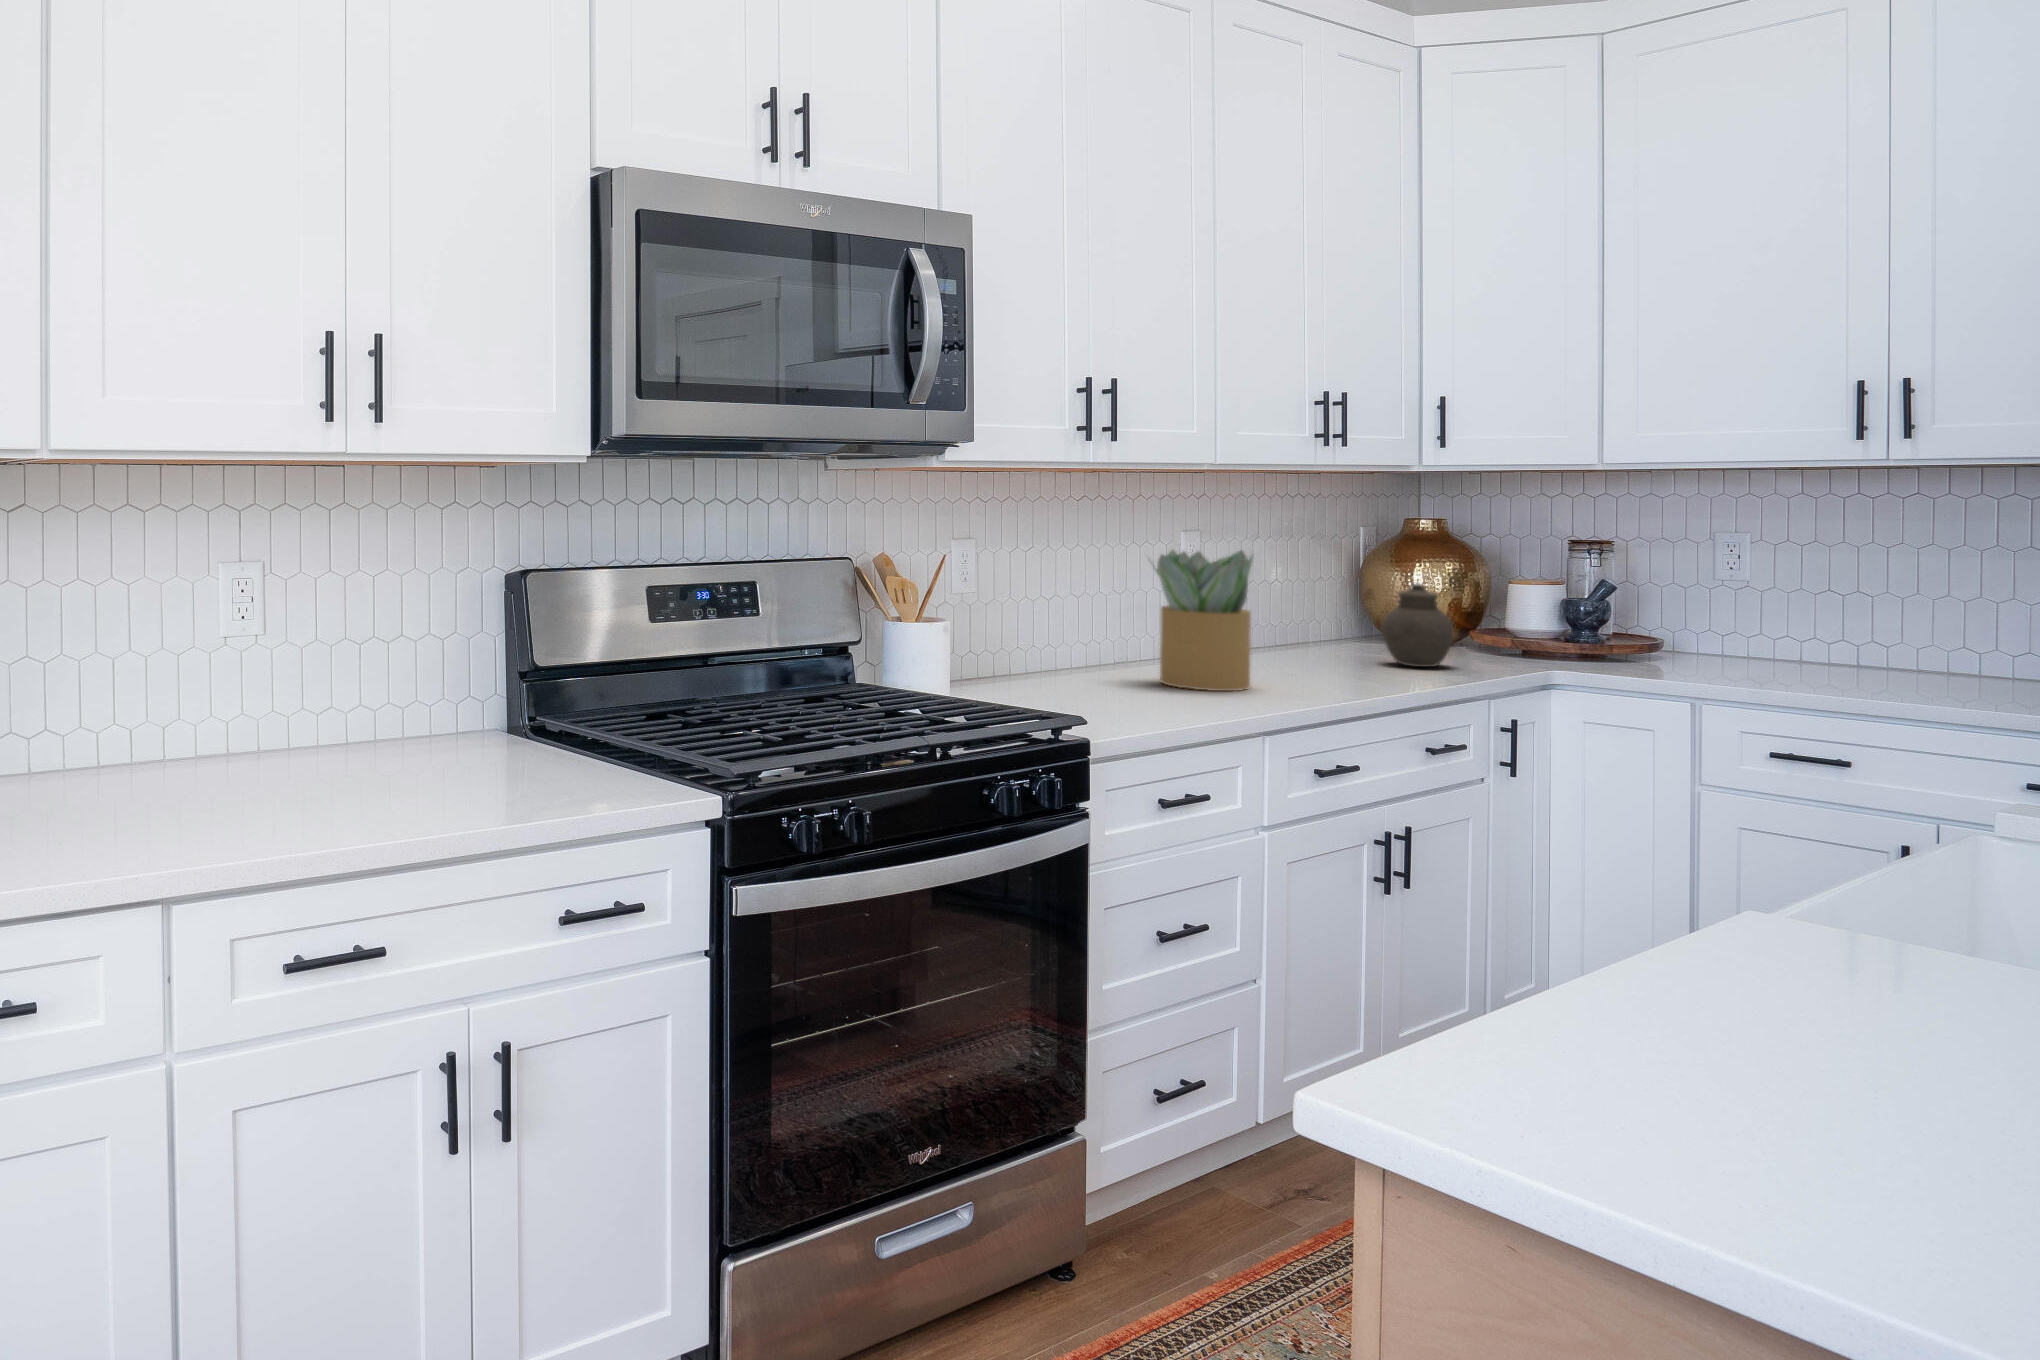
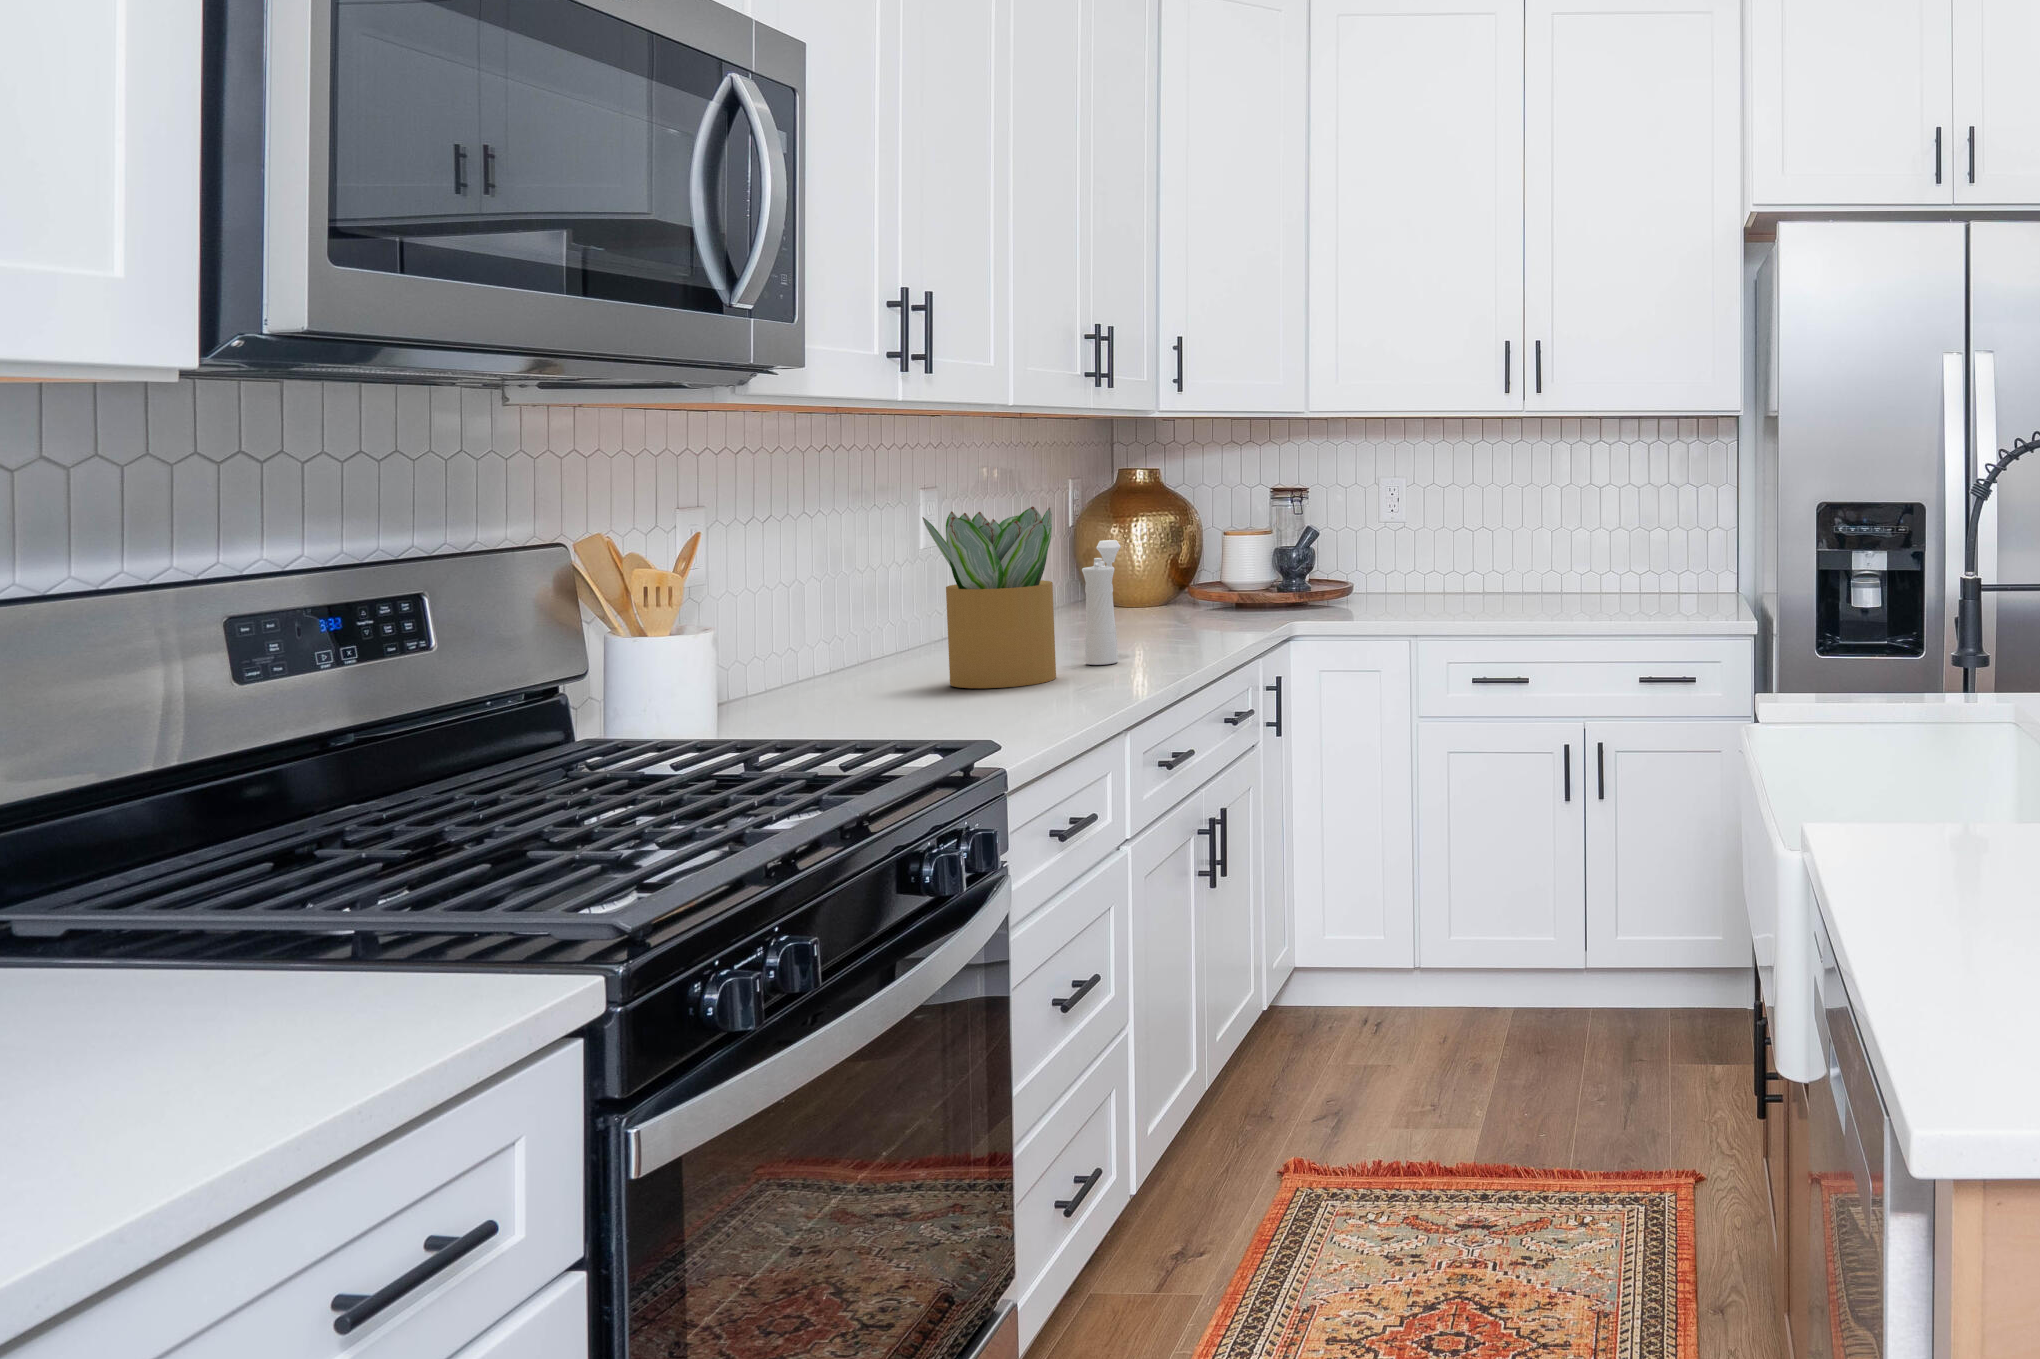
pepper mill: none [1291,581,1339,685] -> present [1082,540,1121,665]
jar: present [1382,584,1454,667] -> none [1136,538,1205,632]

